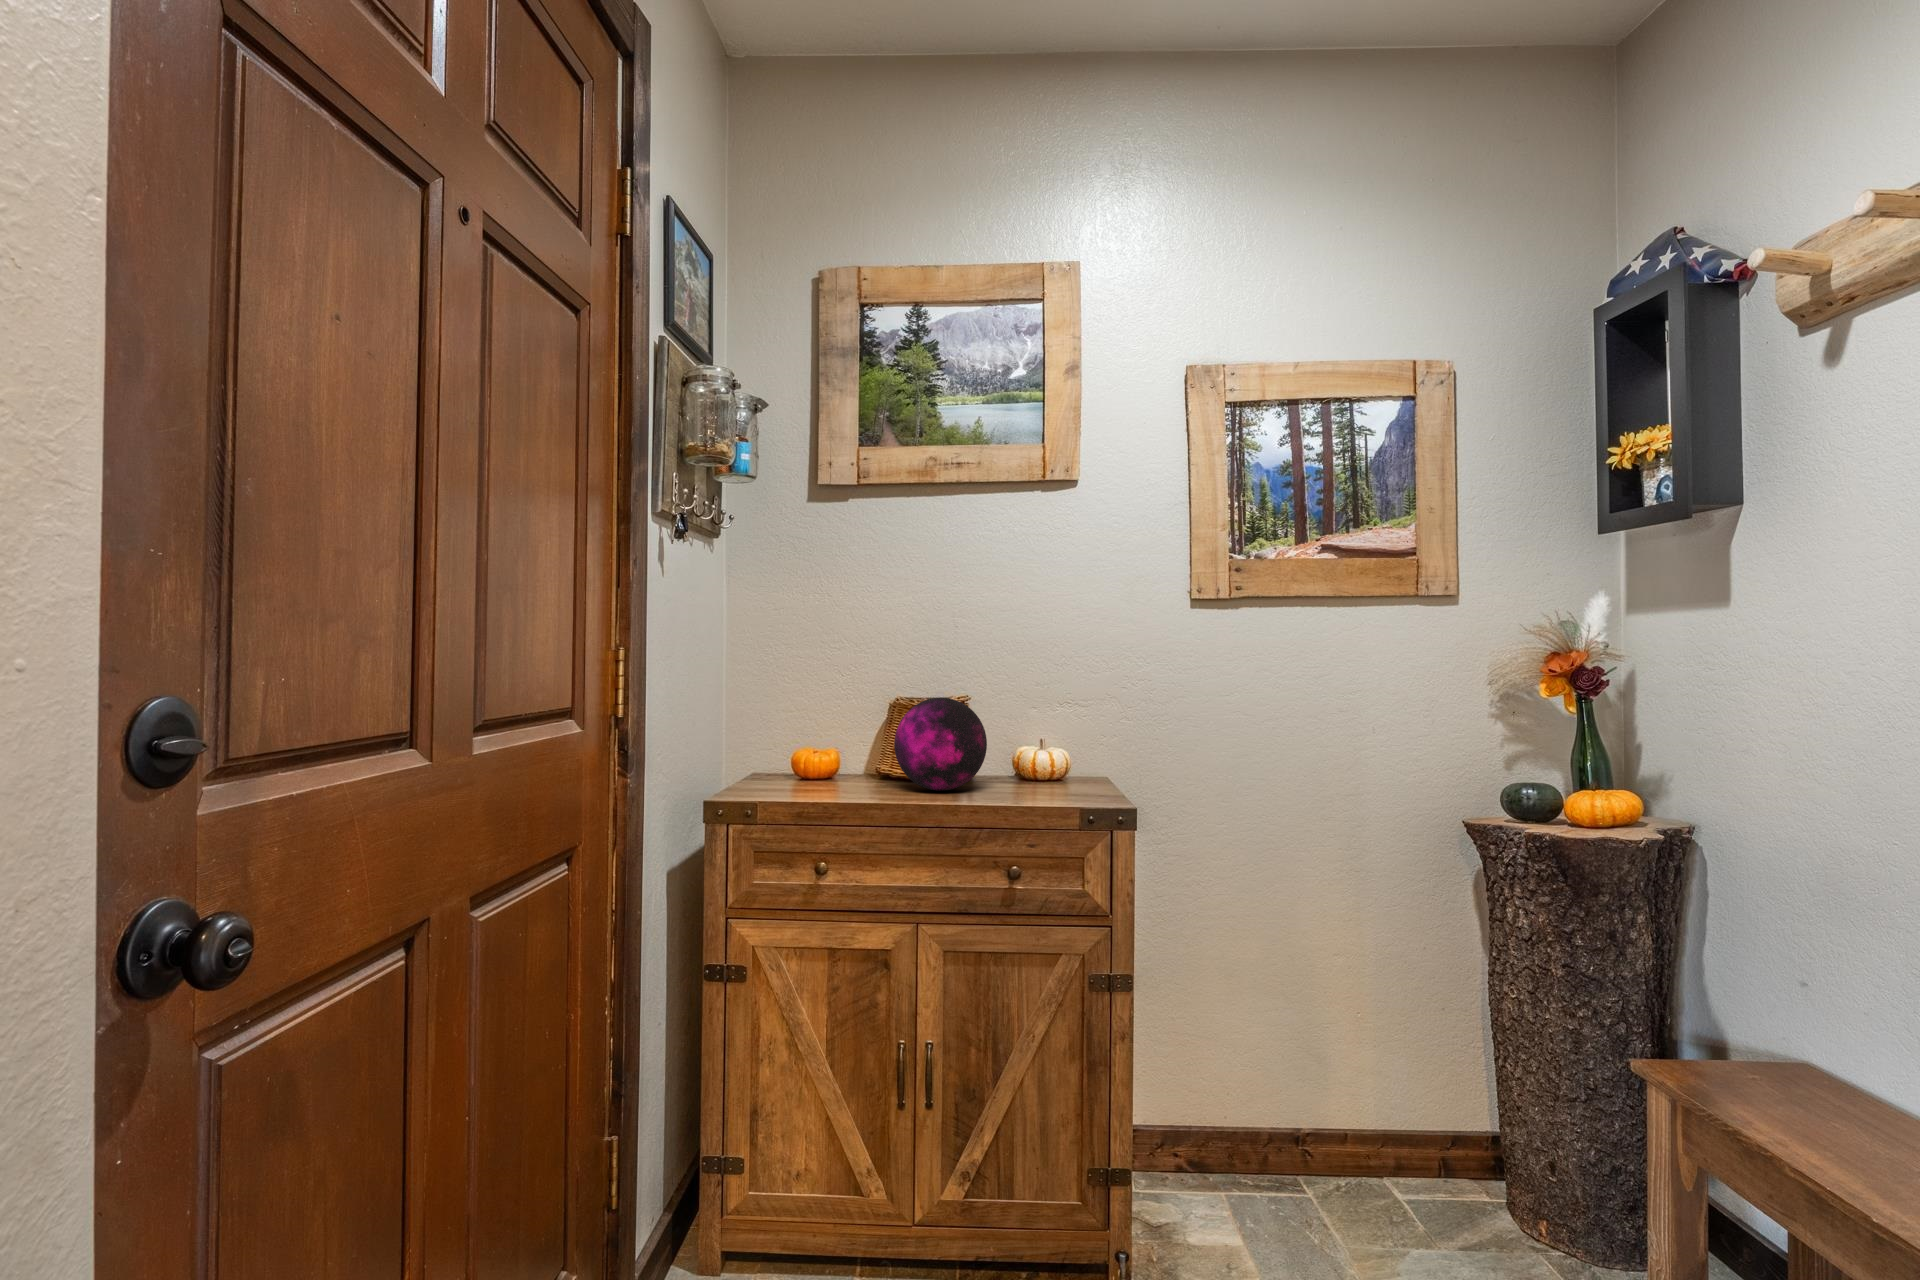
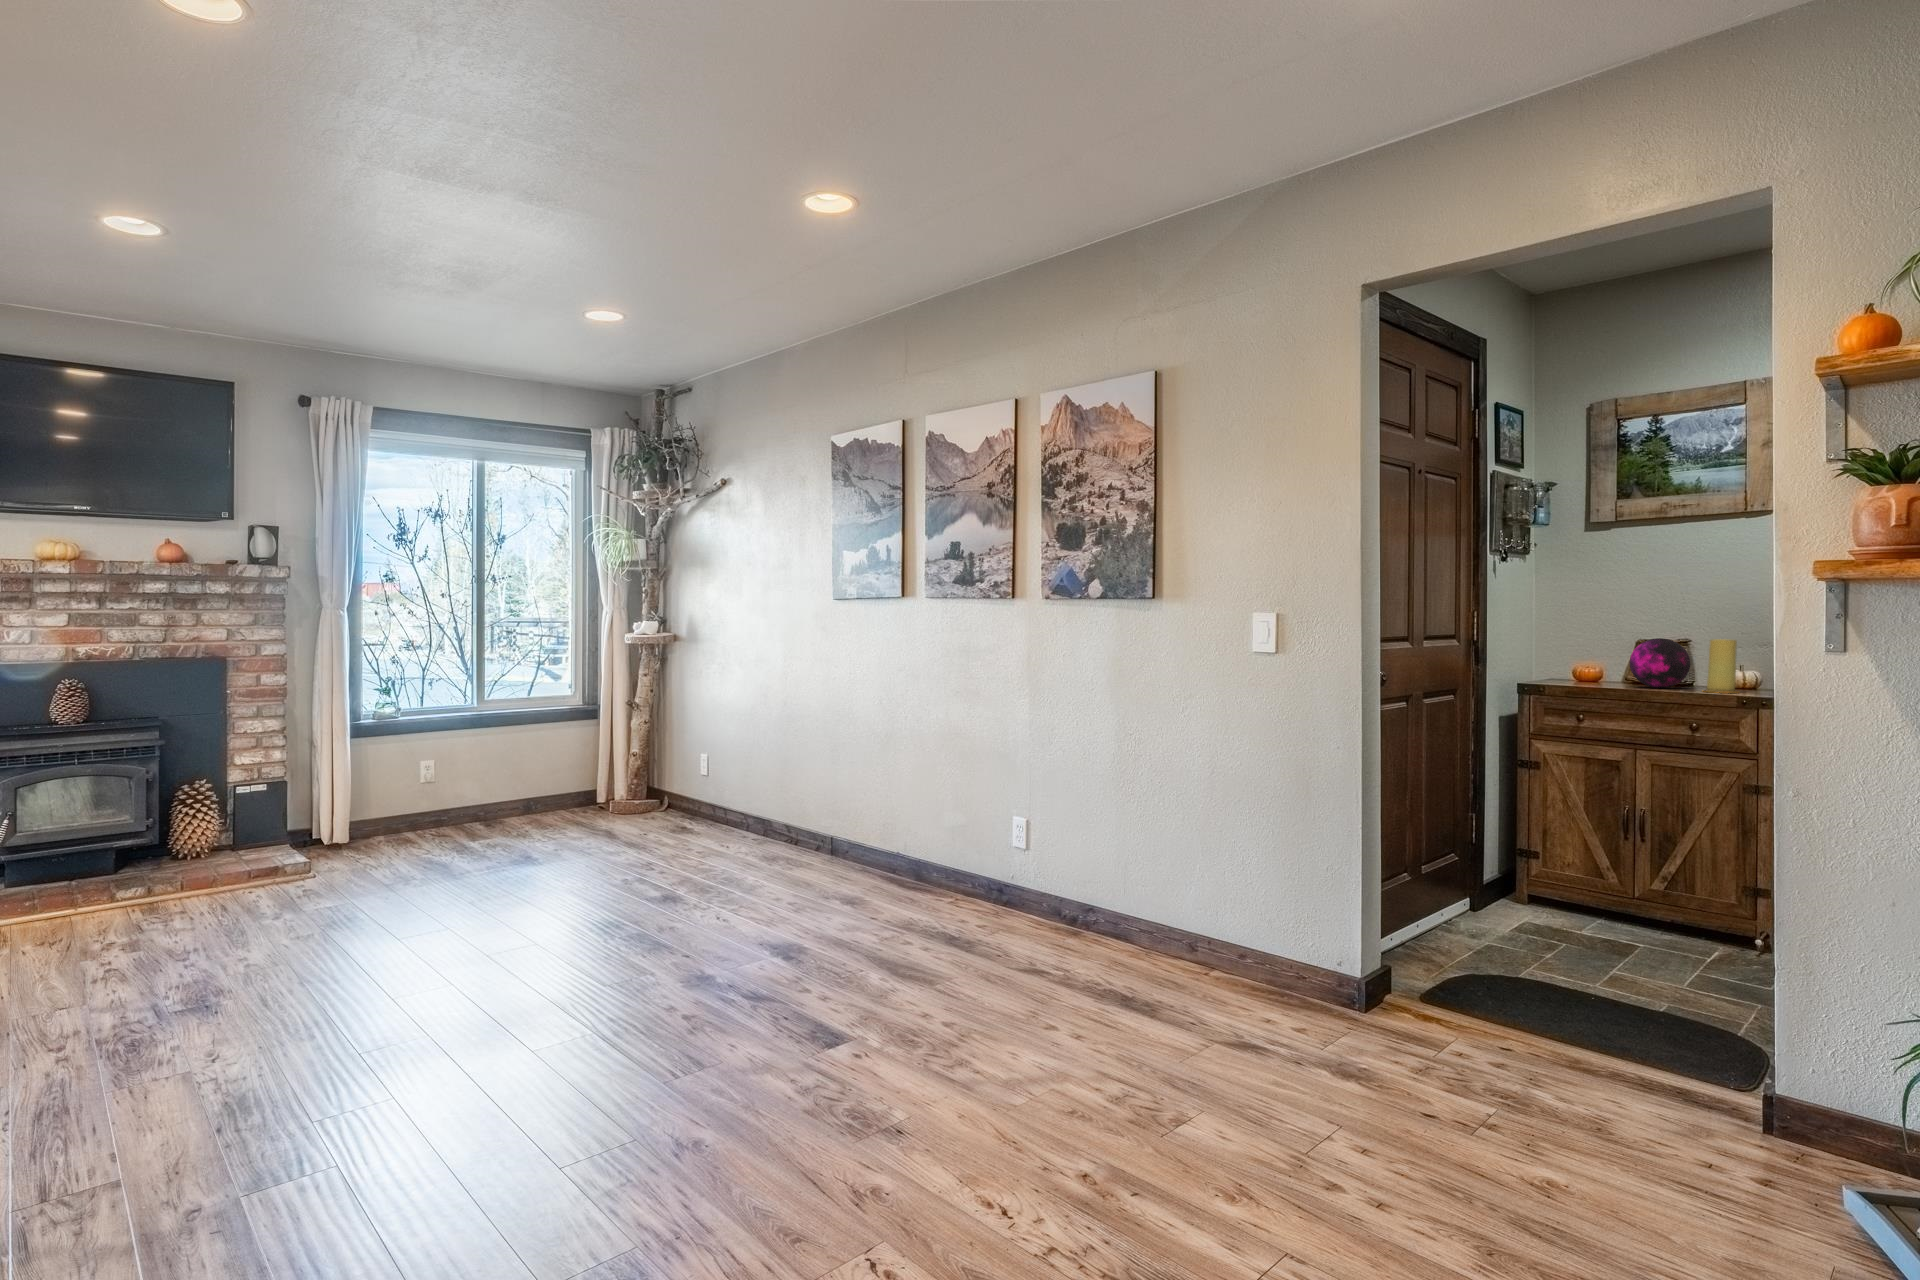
candle: none [1019,702,1076,806] -> present [1705,639,1737,693]

